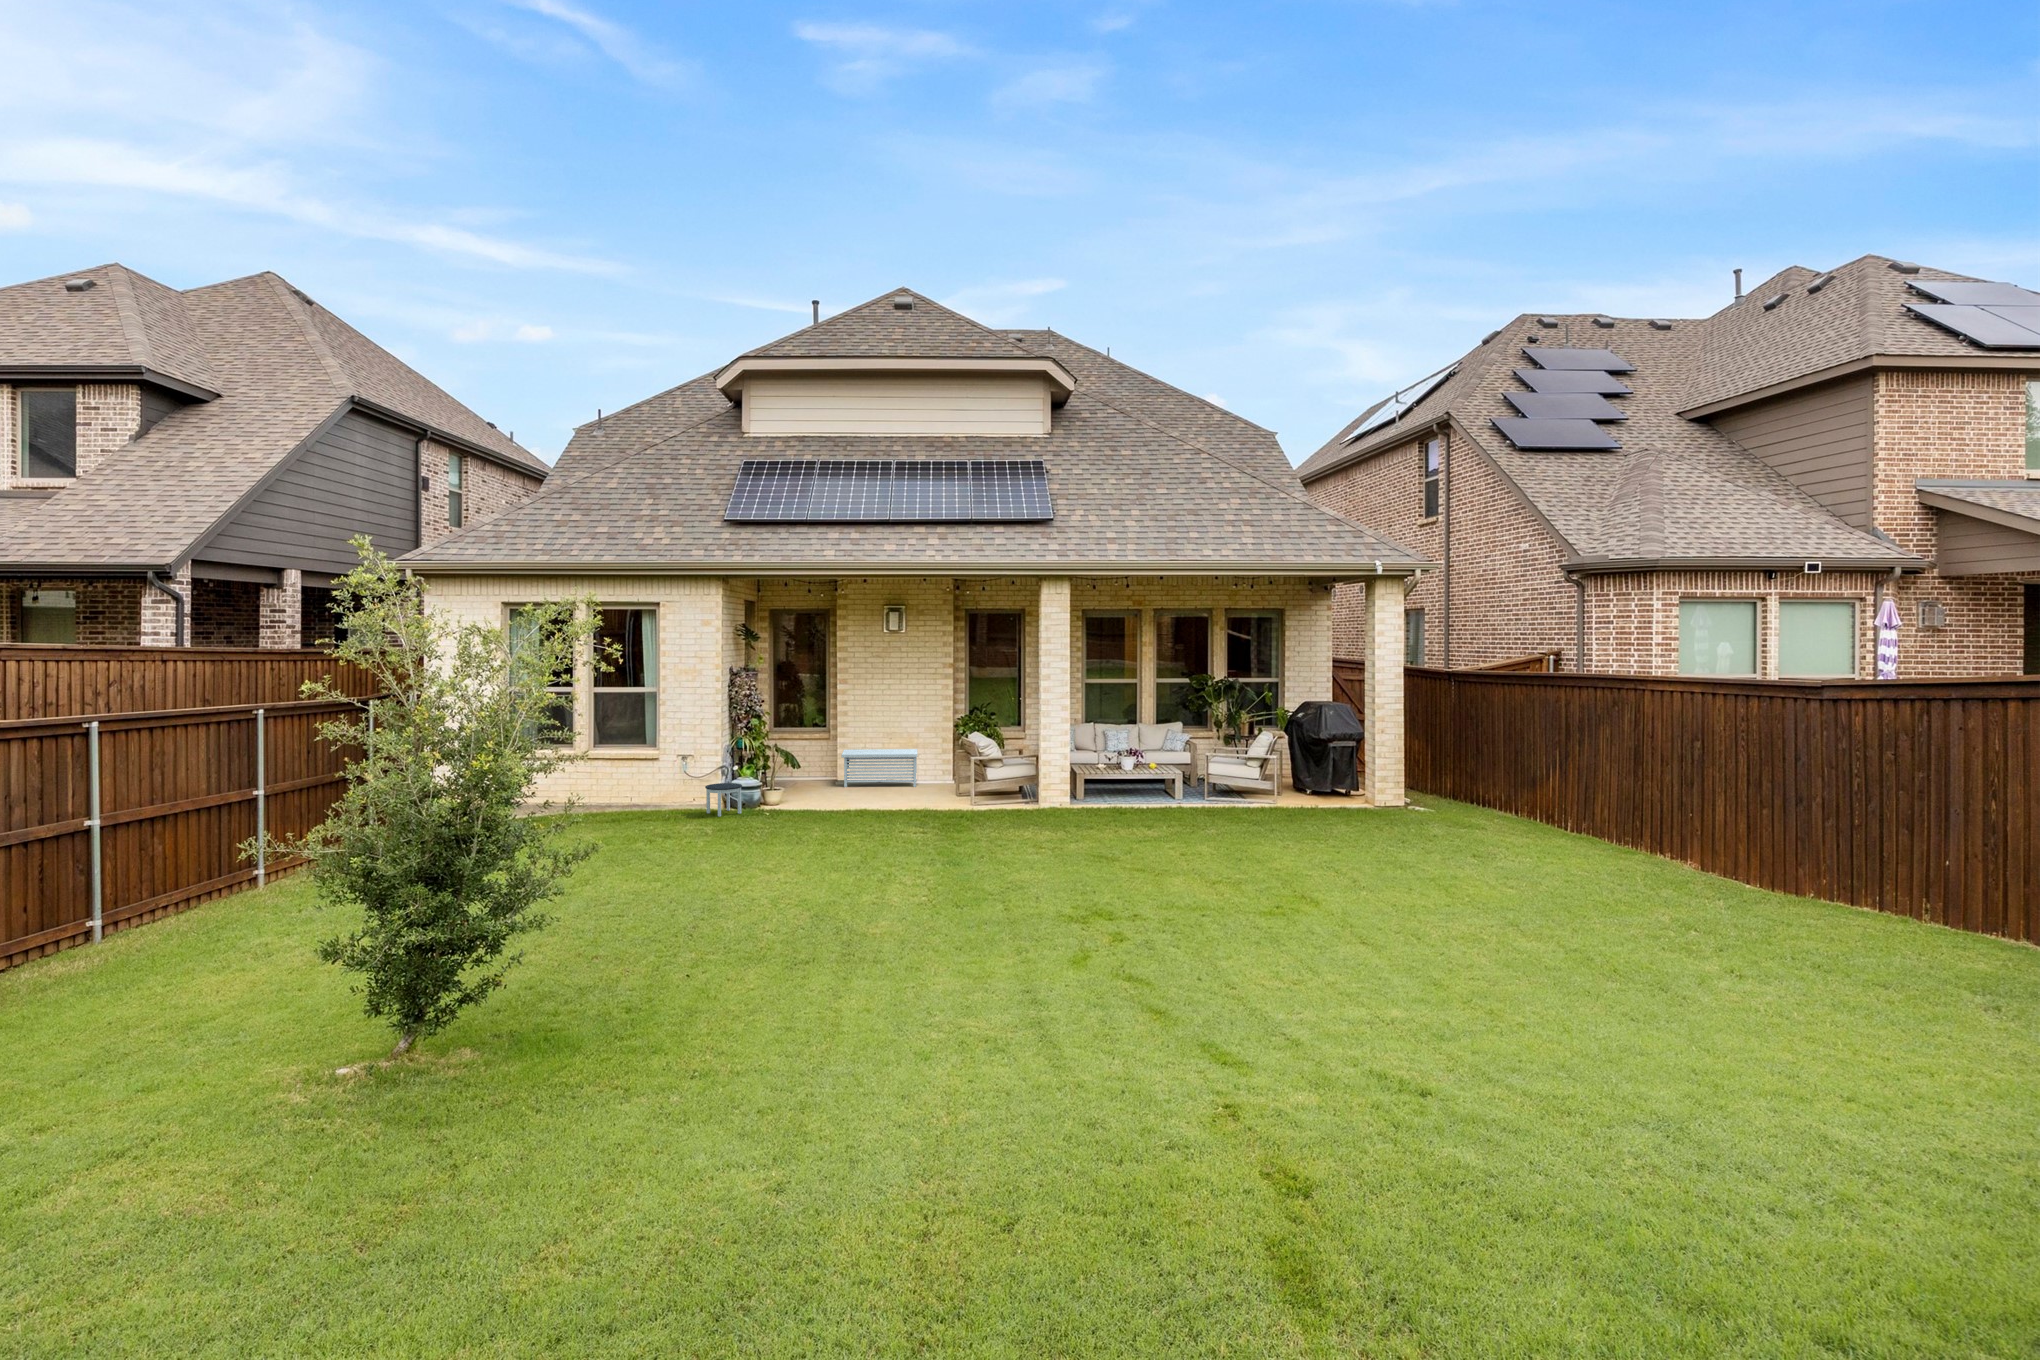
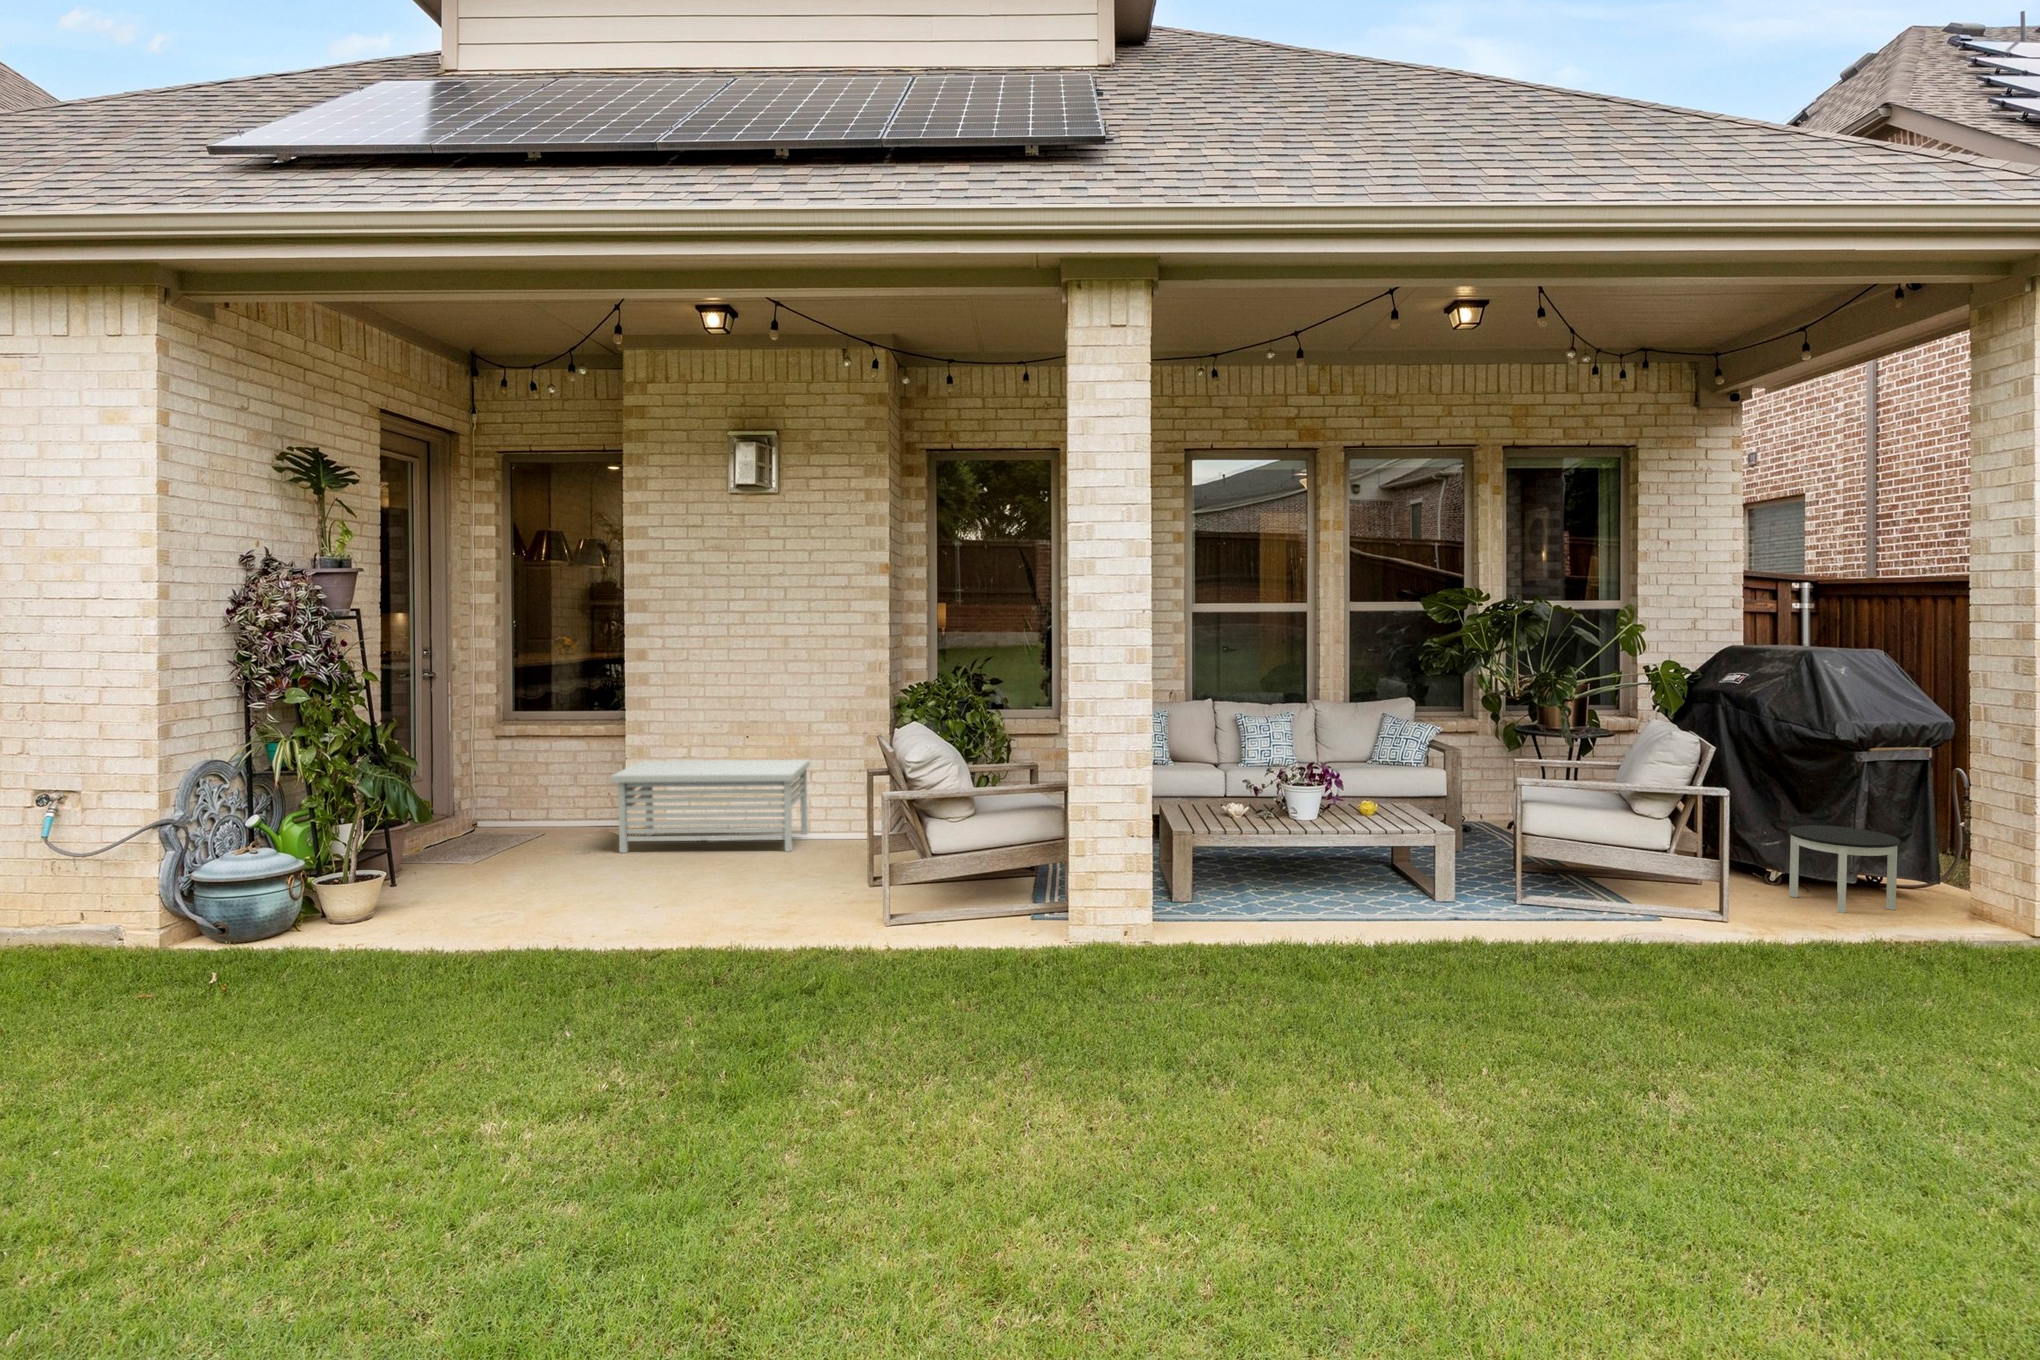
round table: present [705,783,742,817] -> present [1789,825,1900,913]

